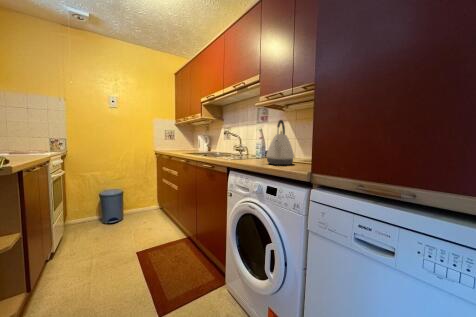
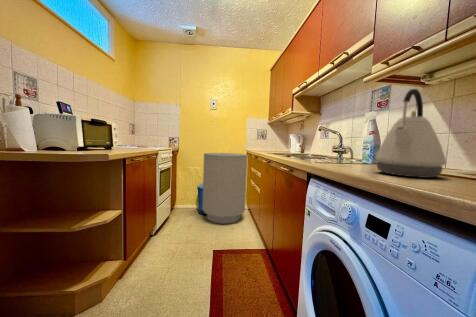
trash can: none [107,155,159,229] -> present [203,153,247,224]

